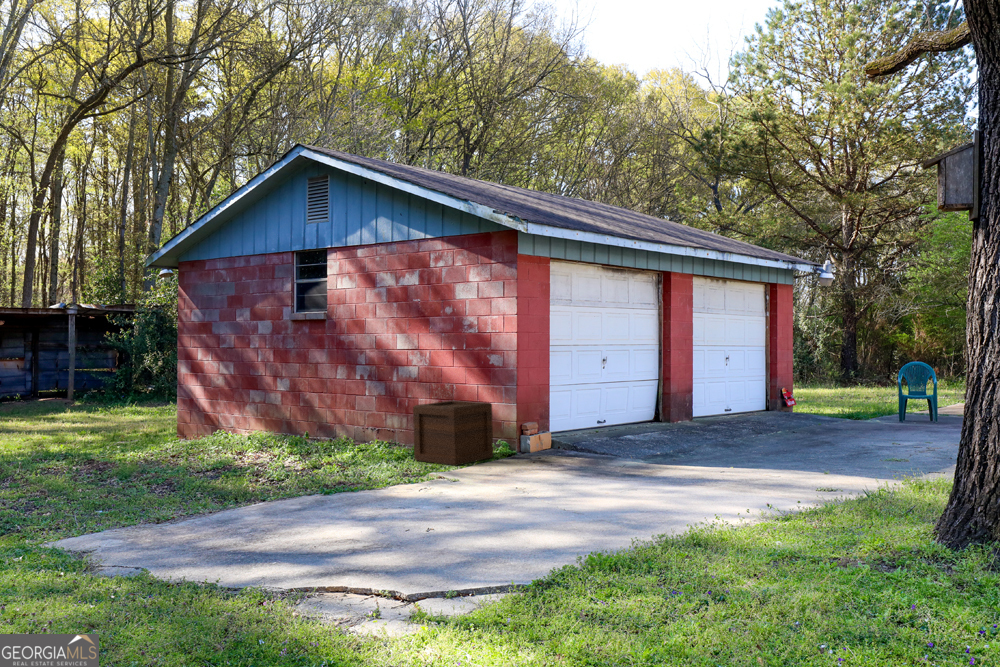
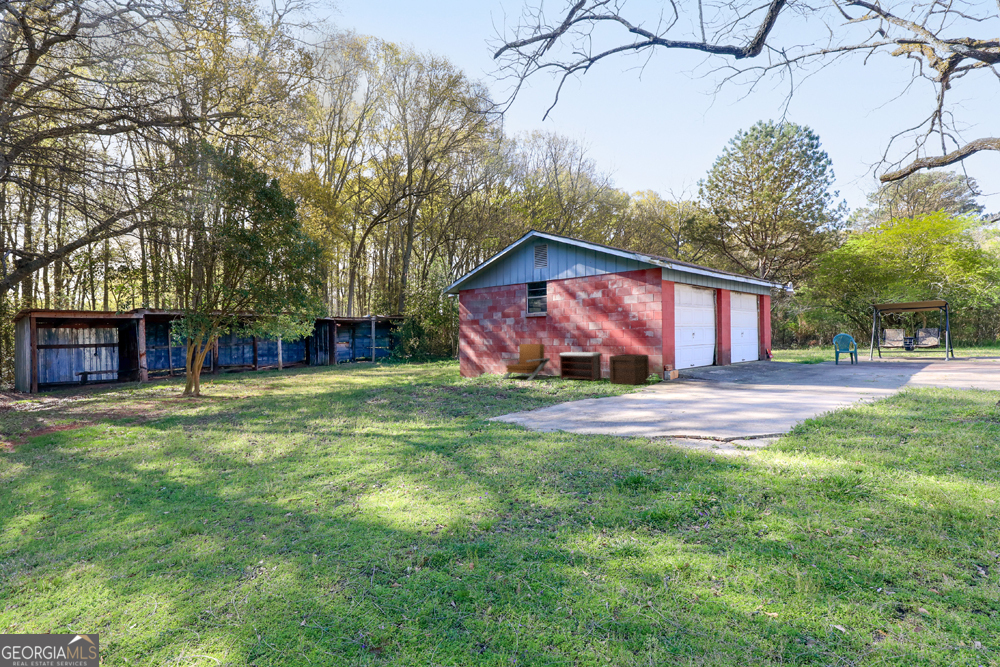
lounge chair: none [230,375,327,452] -> present [503,344,550,381]
bench: none [335,393,416,454] -> present [559,352,602,381]

